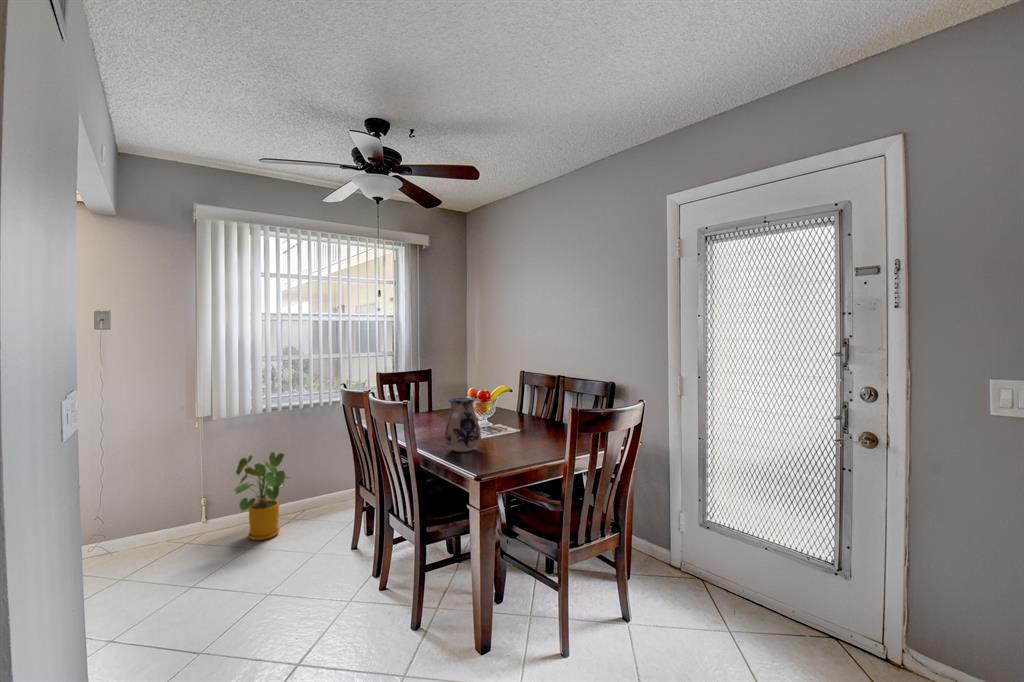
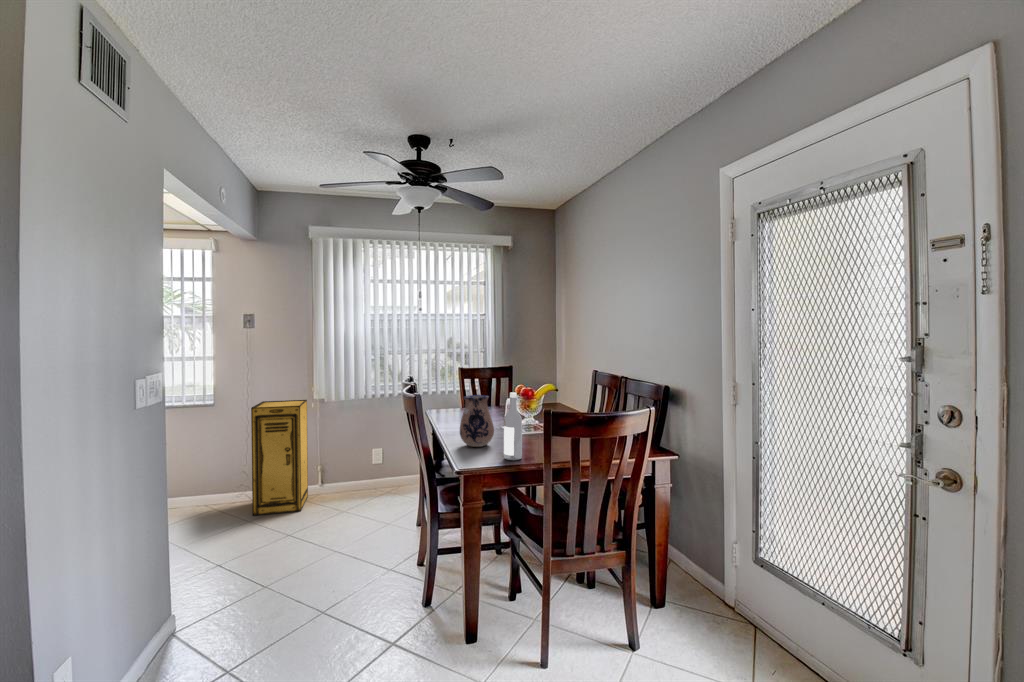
wine bottle: none [508,393,526,461] -> present [504,392,522,460]
storage cabinet: none [107,417,181,575] -> present [251,400,308,516]
house plant: present [234,452,288,540] -> none [335,434,386,507]

